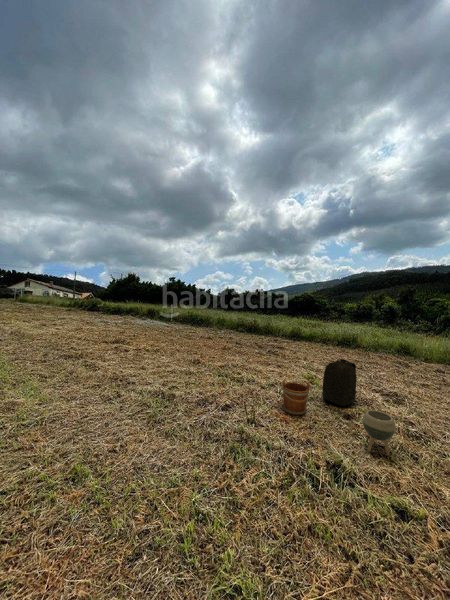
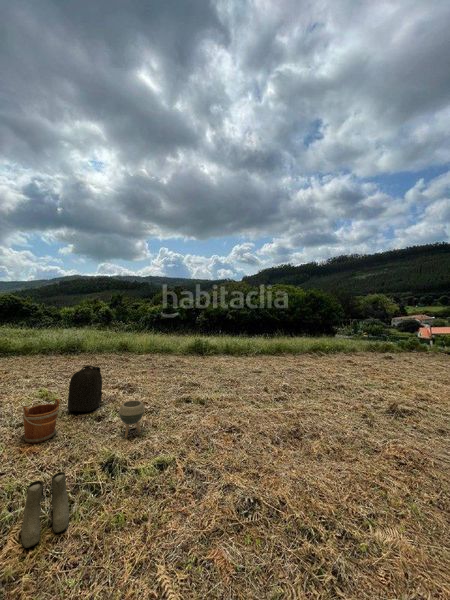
boots: none [252,442,289,499] -> present [21,472,69,548]

